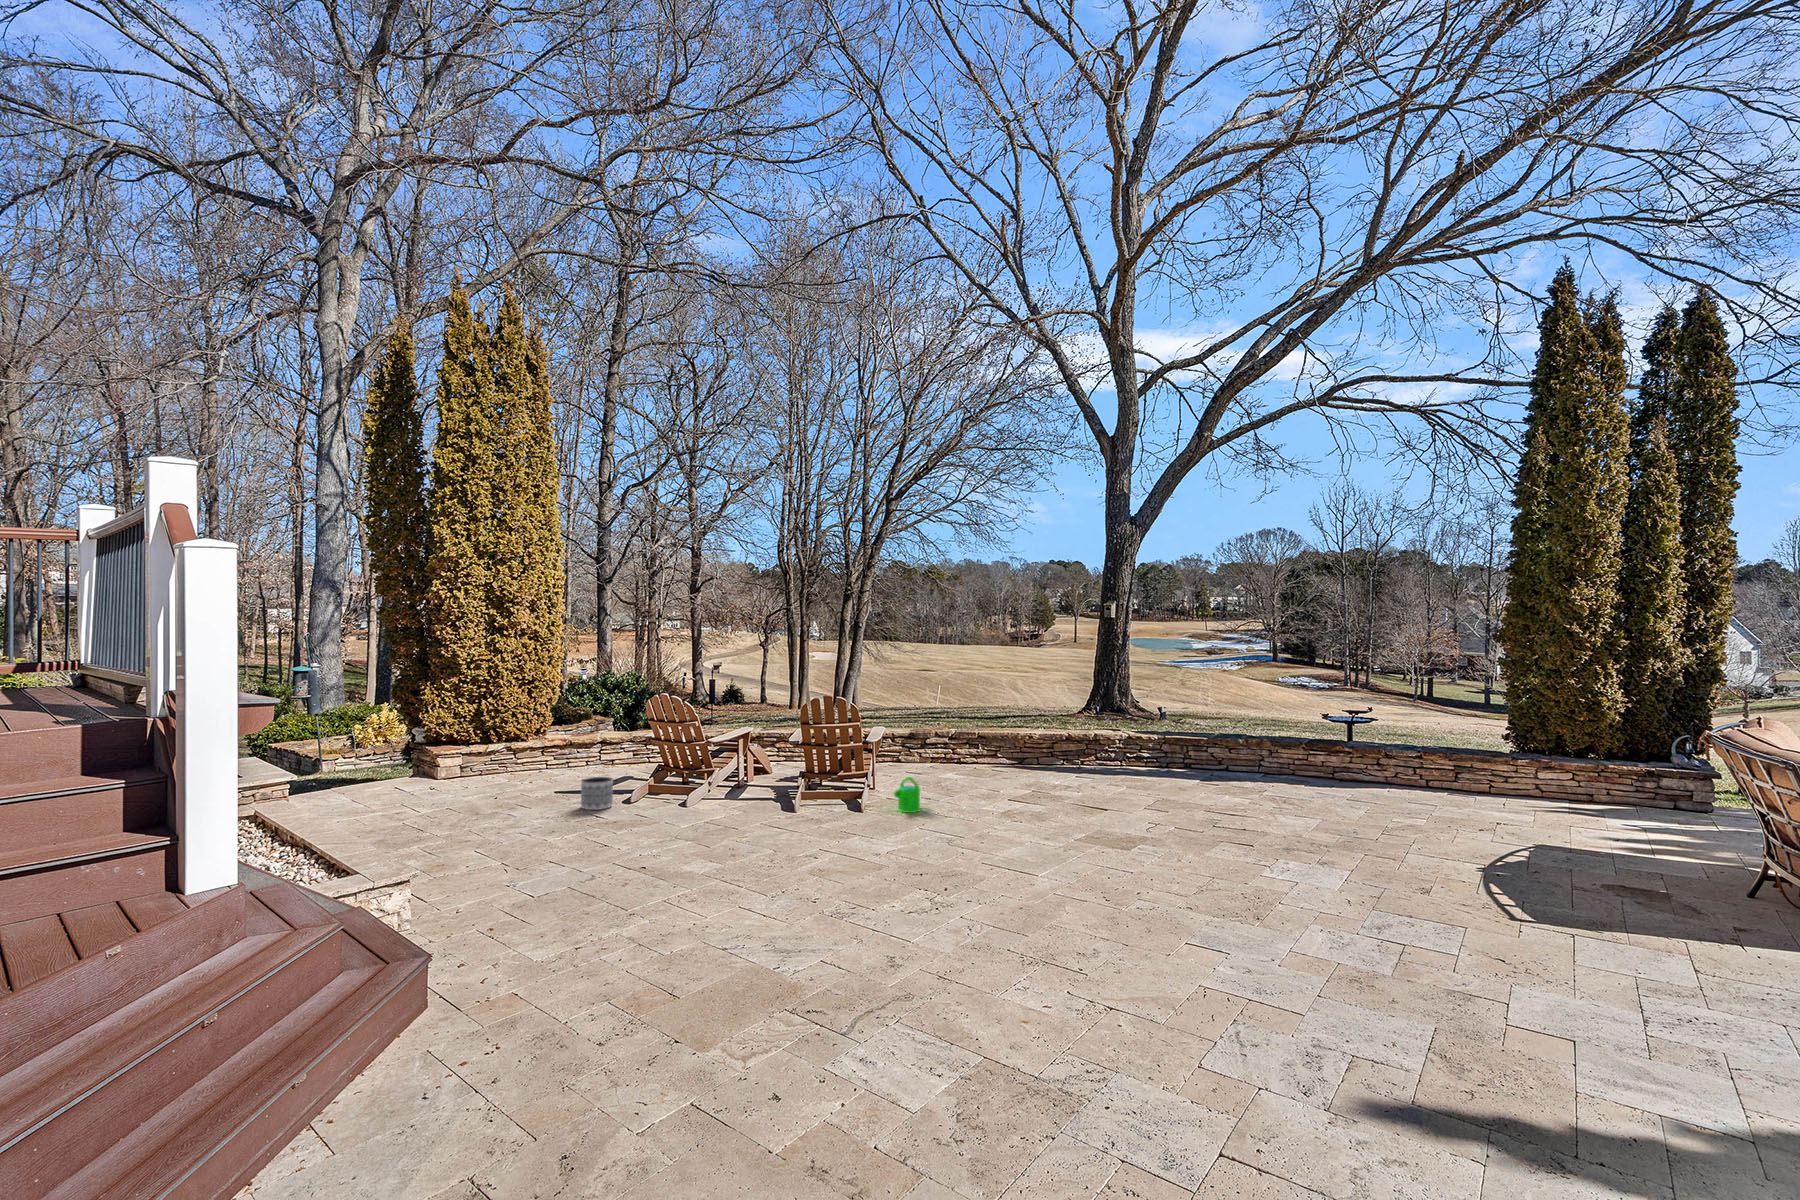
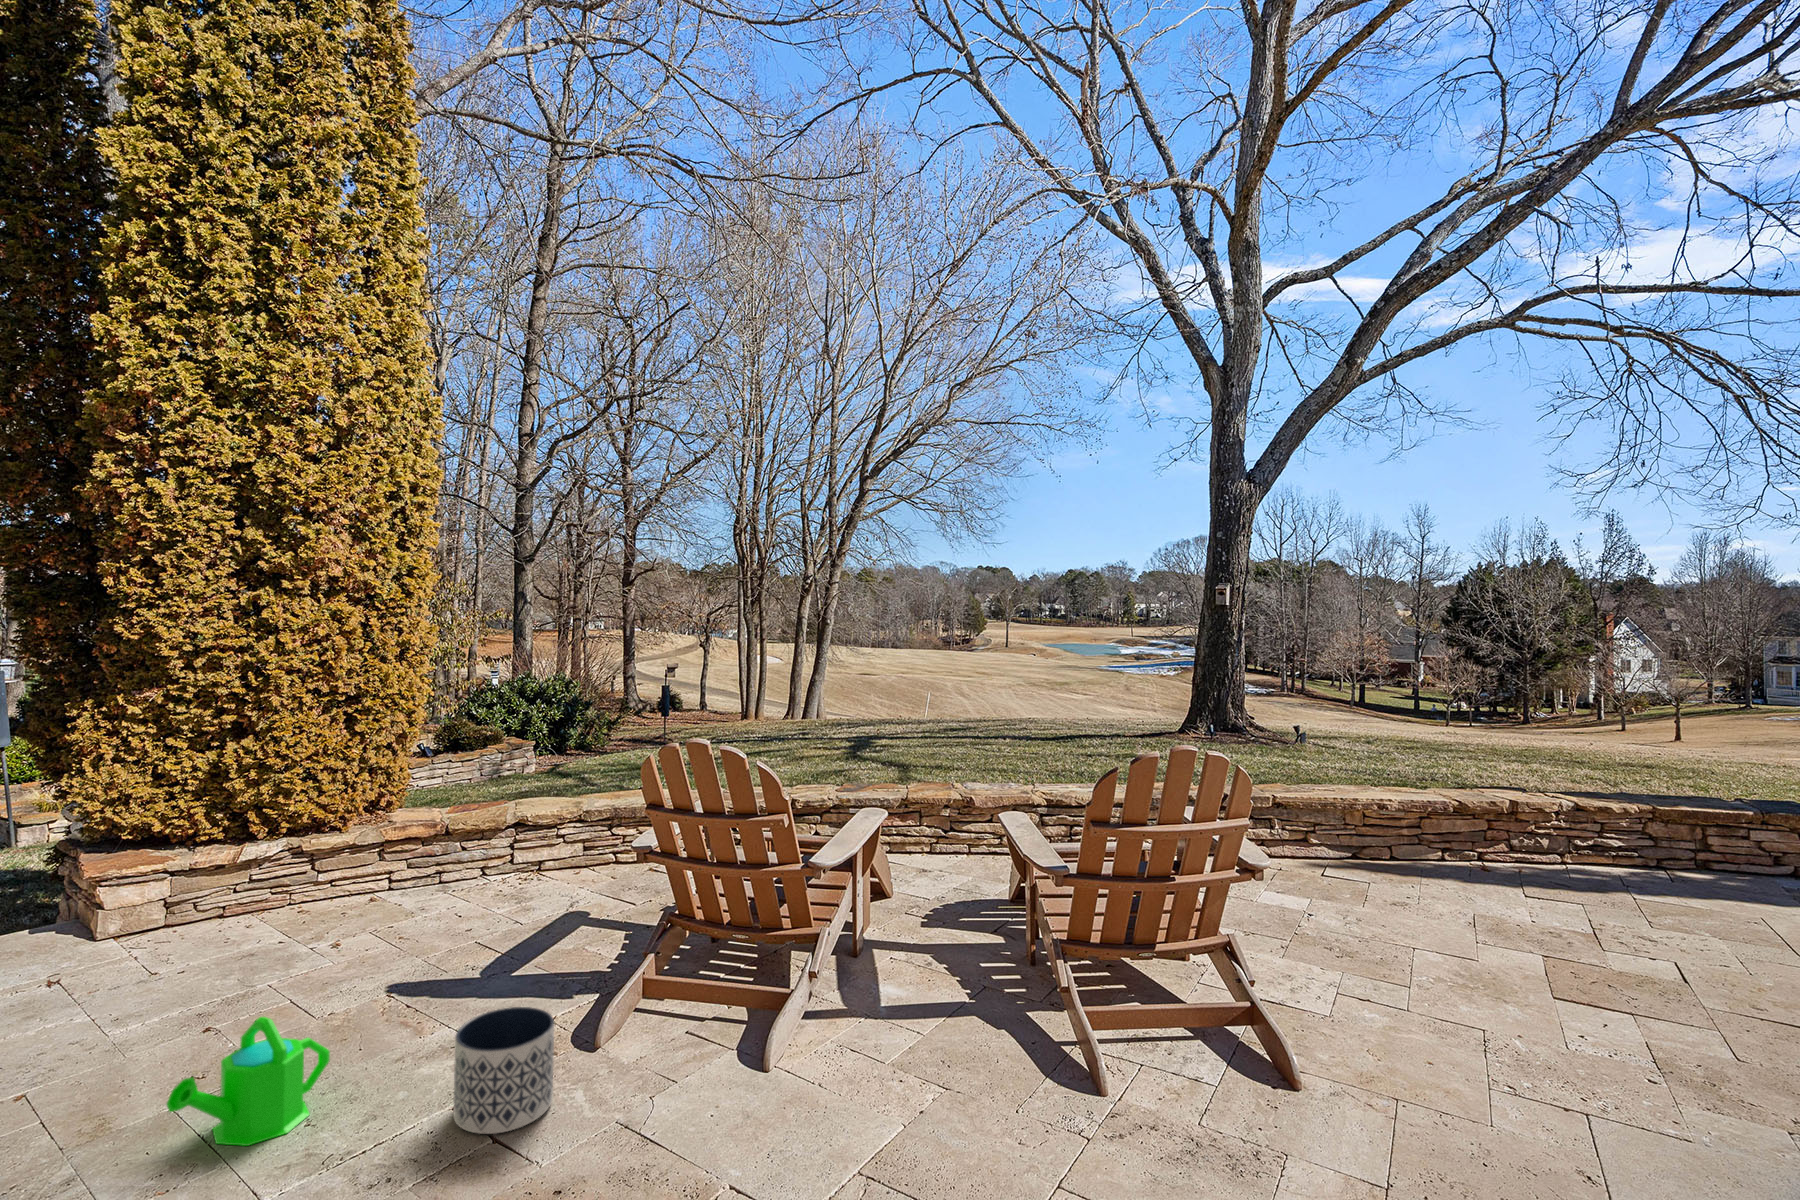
watering can: present [894,777,921,813] -> present [167,1017,330,1146]

